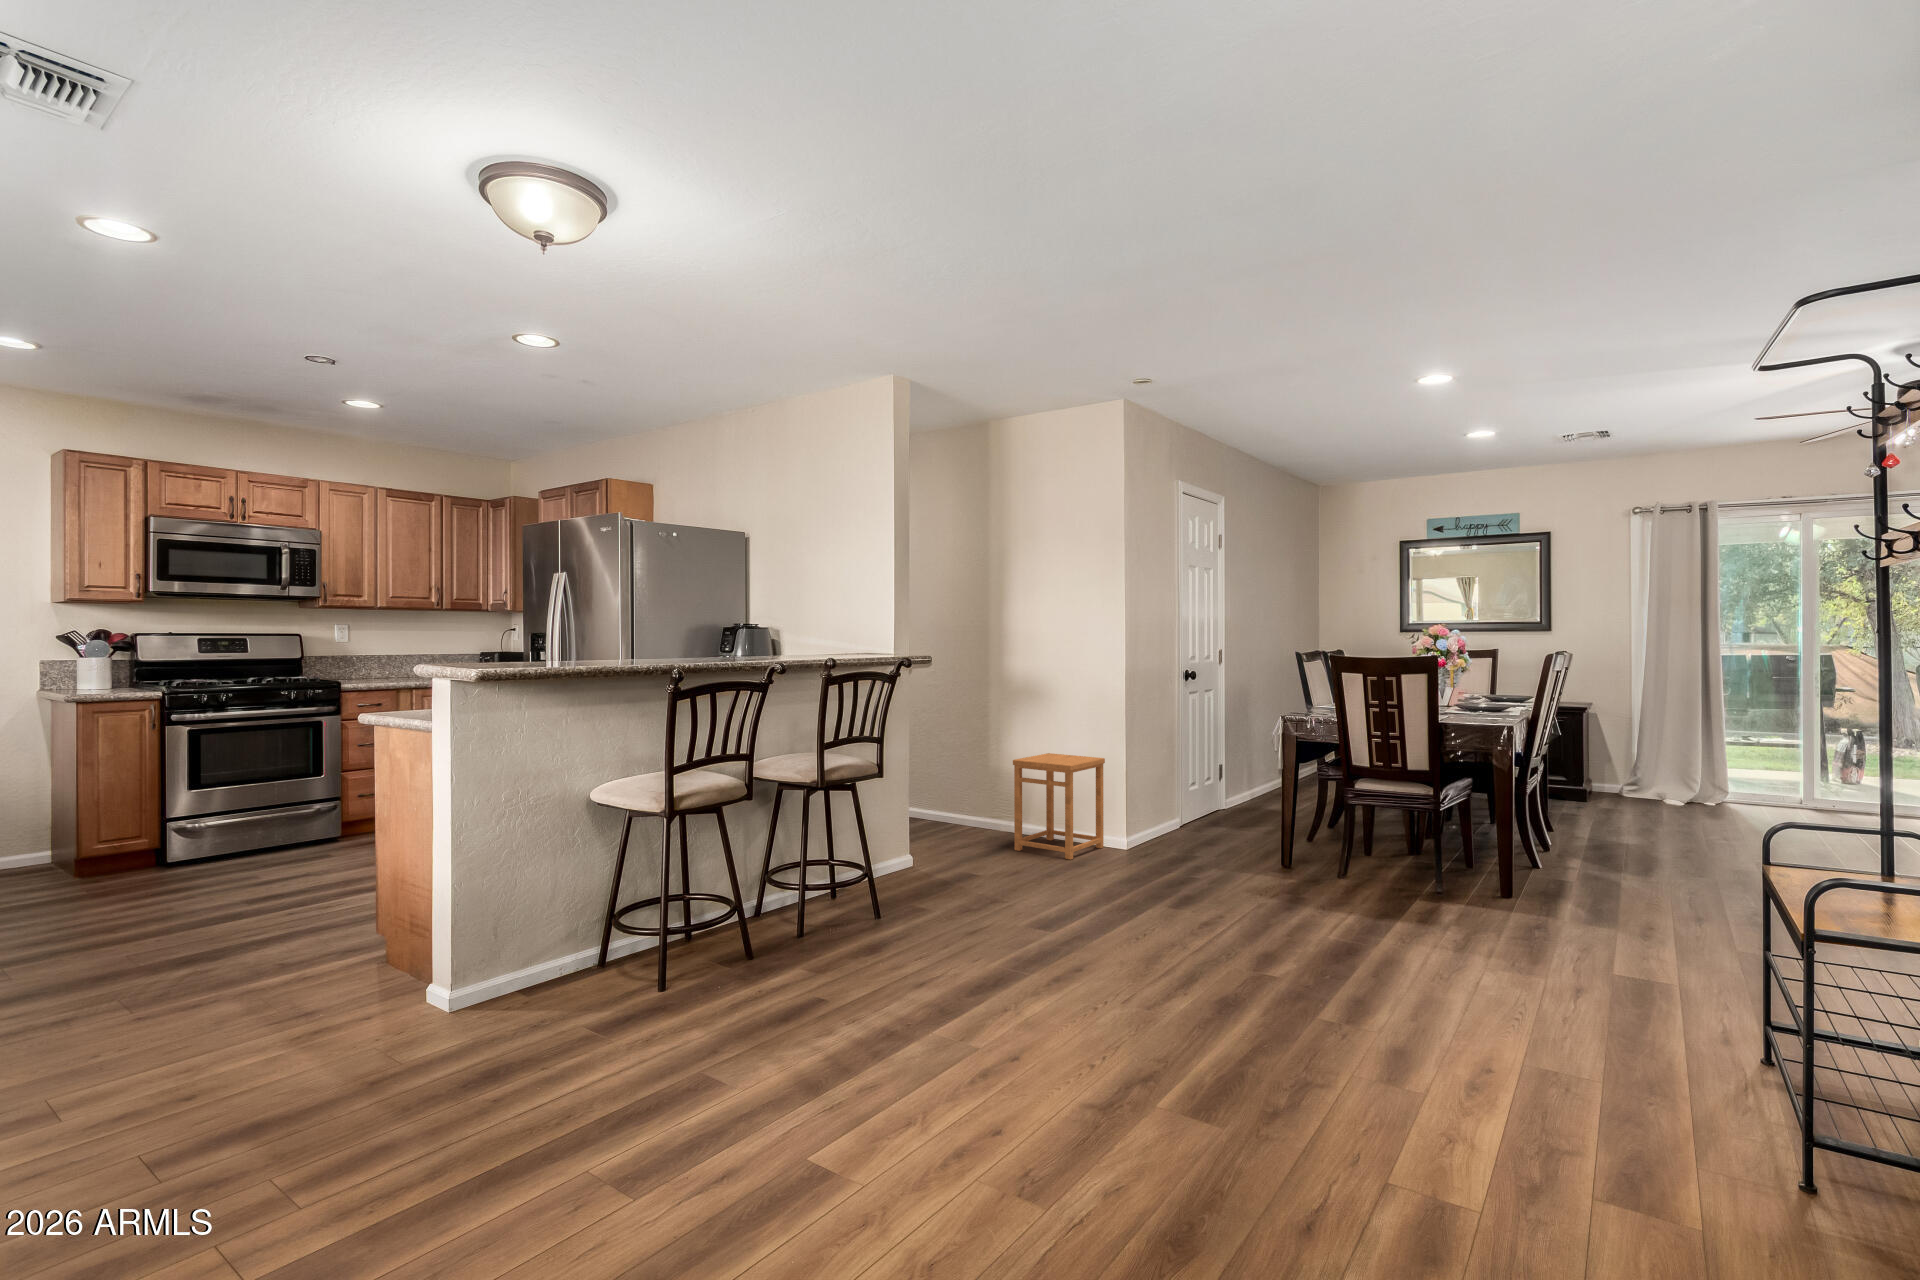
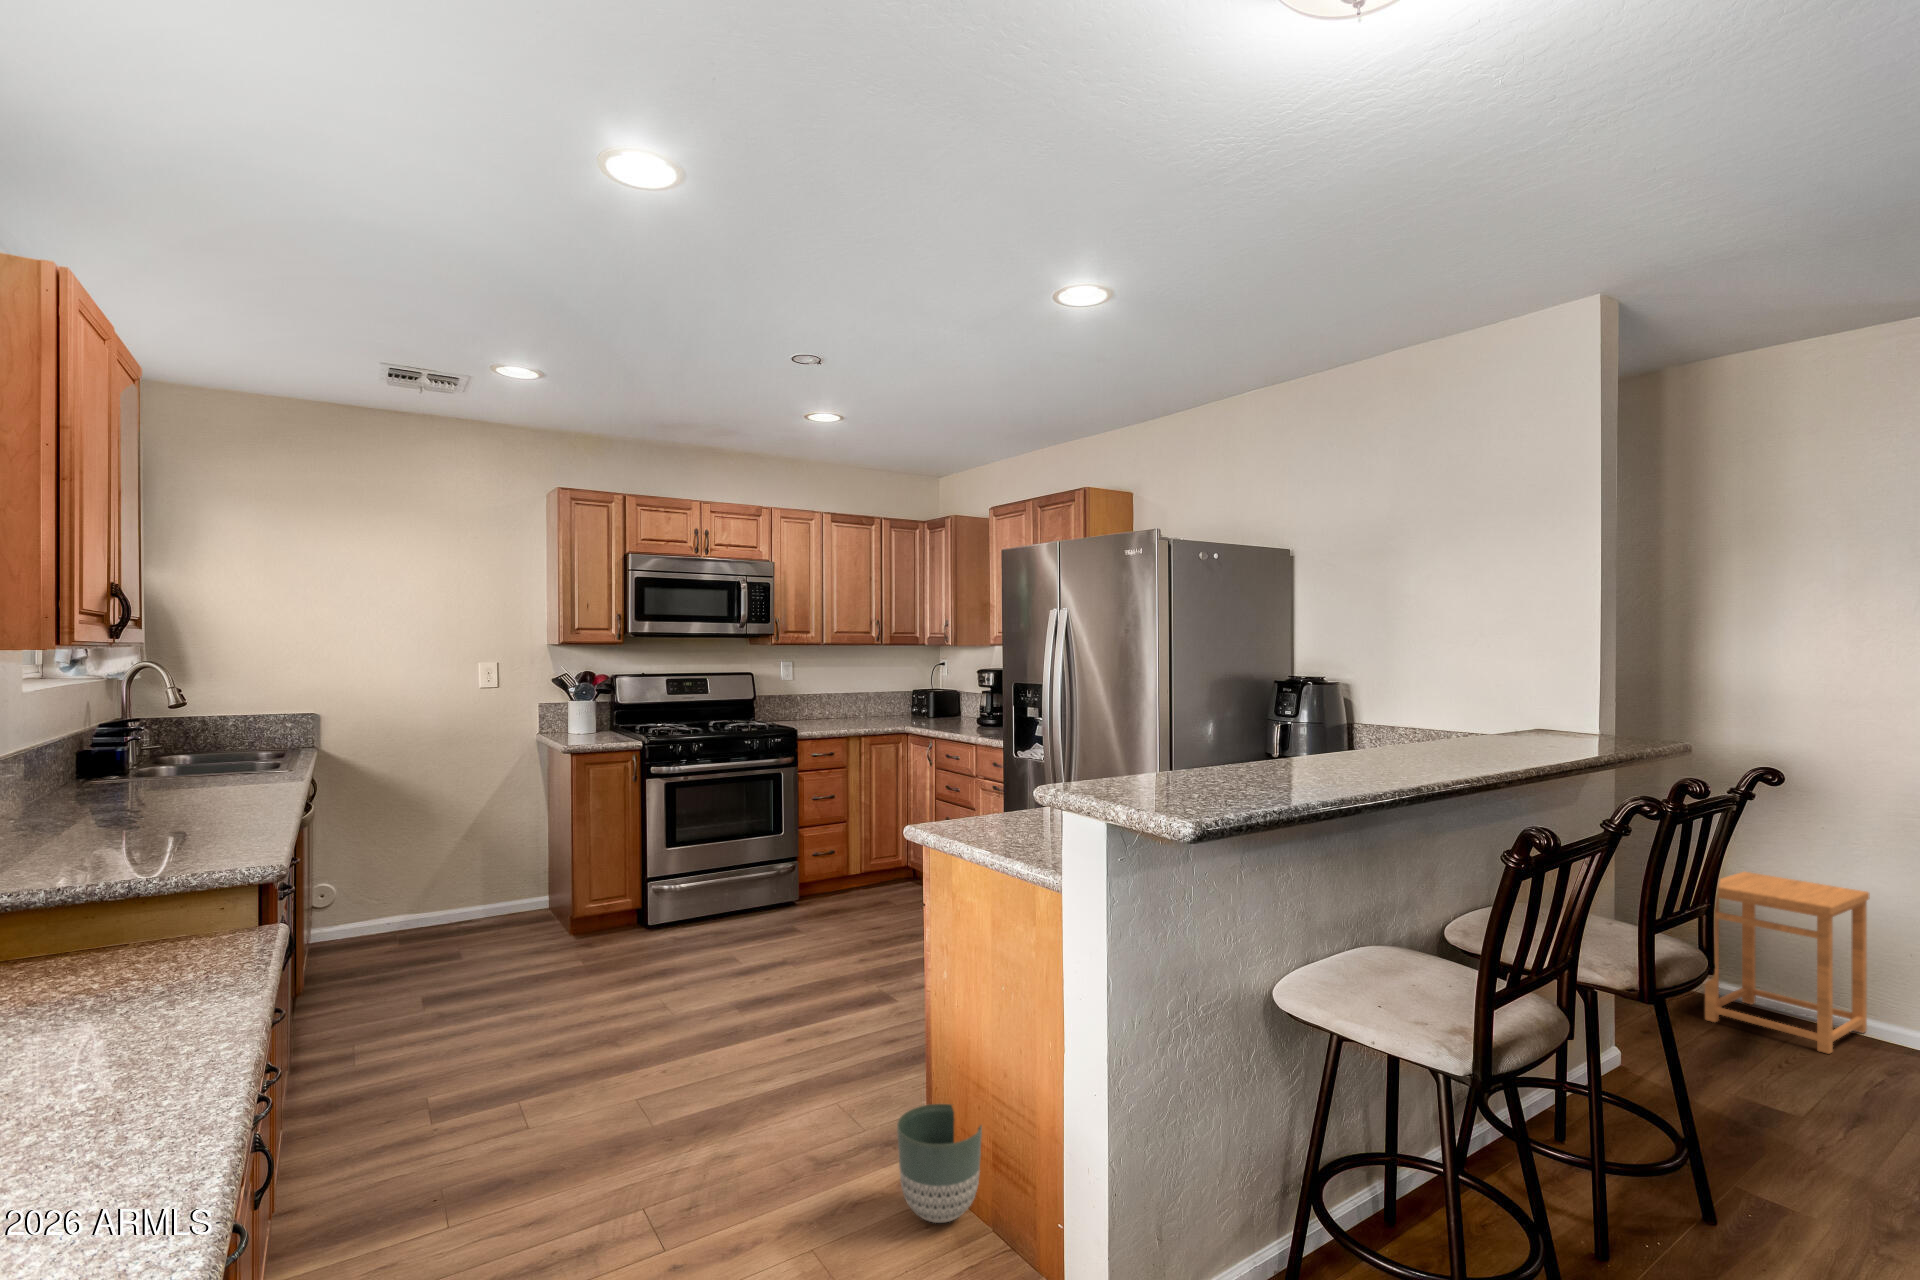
planter: none [335,922,410,1003] -> present [897,1104,982,1223]

